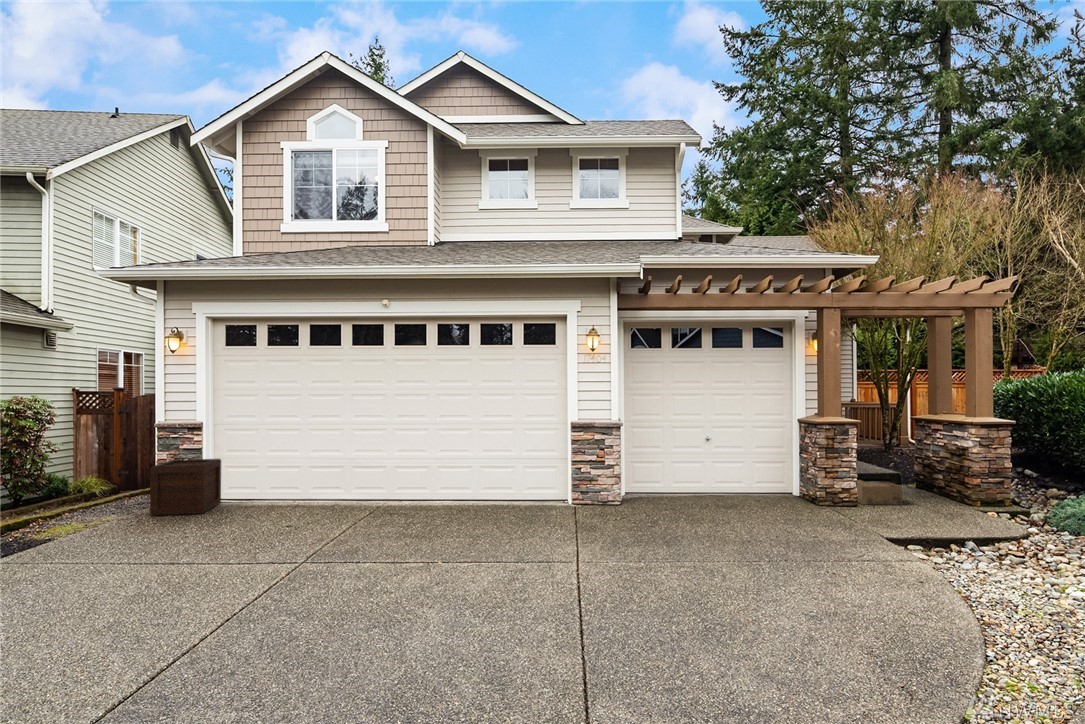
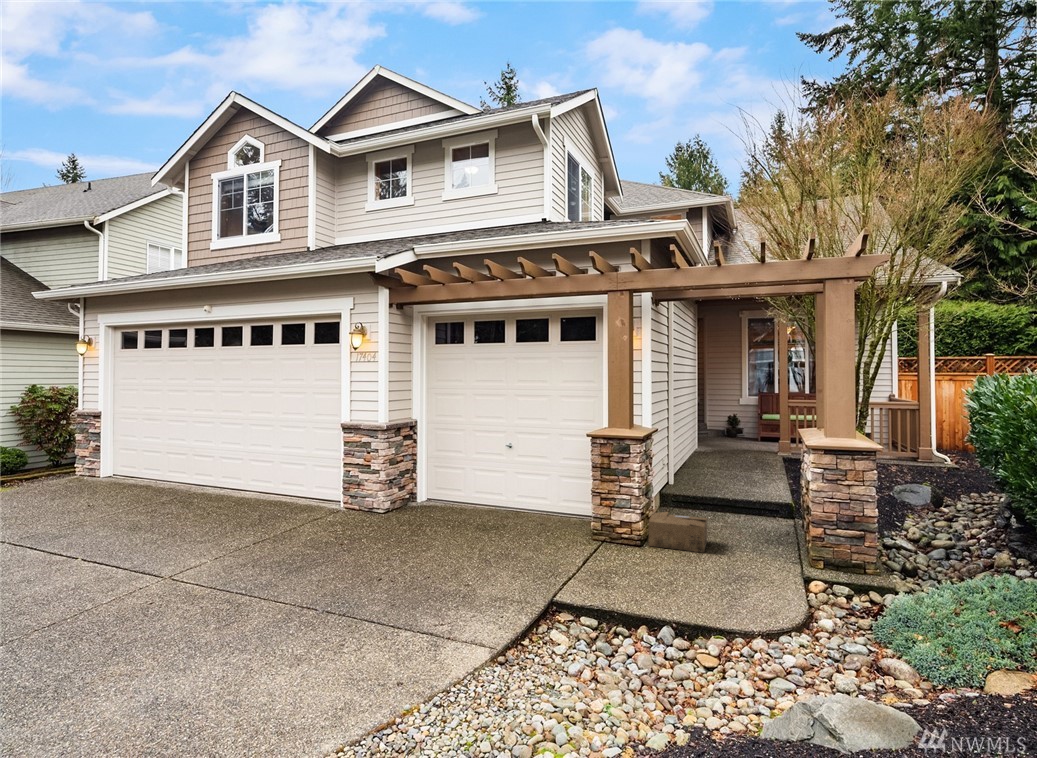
wooden crate: present [150,459,221,516] -> none [39,442,111,489]

